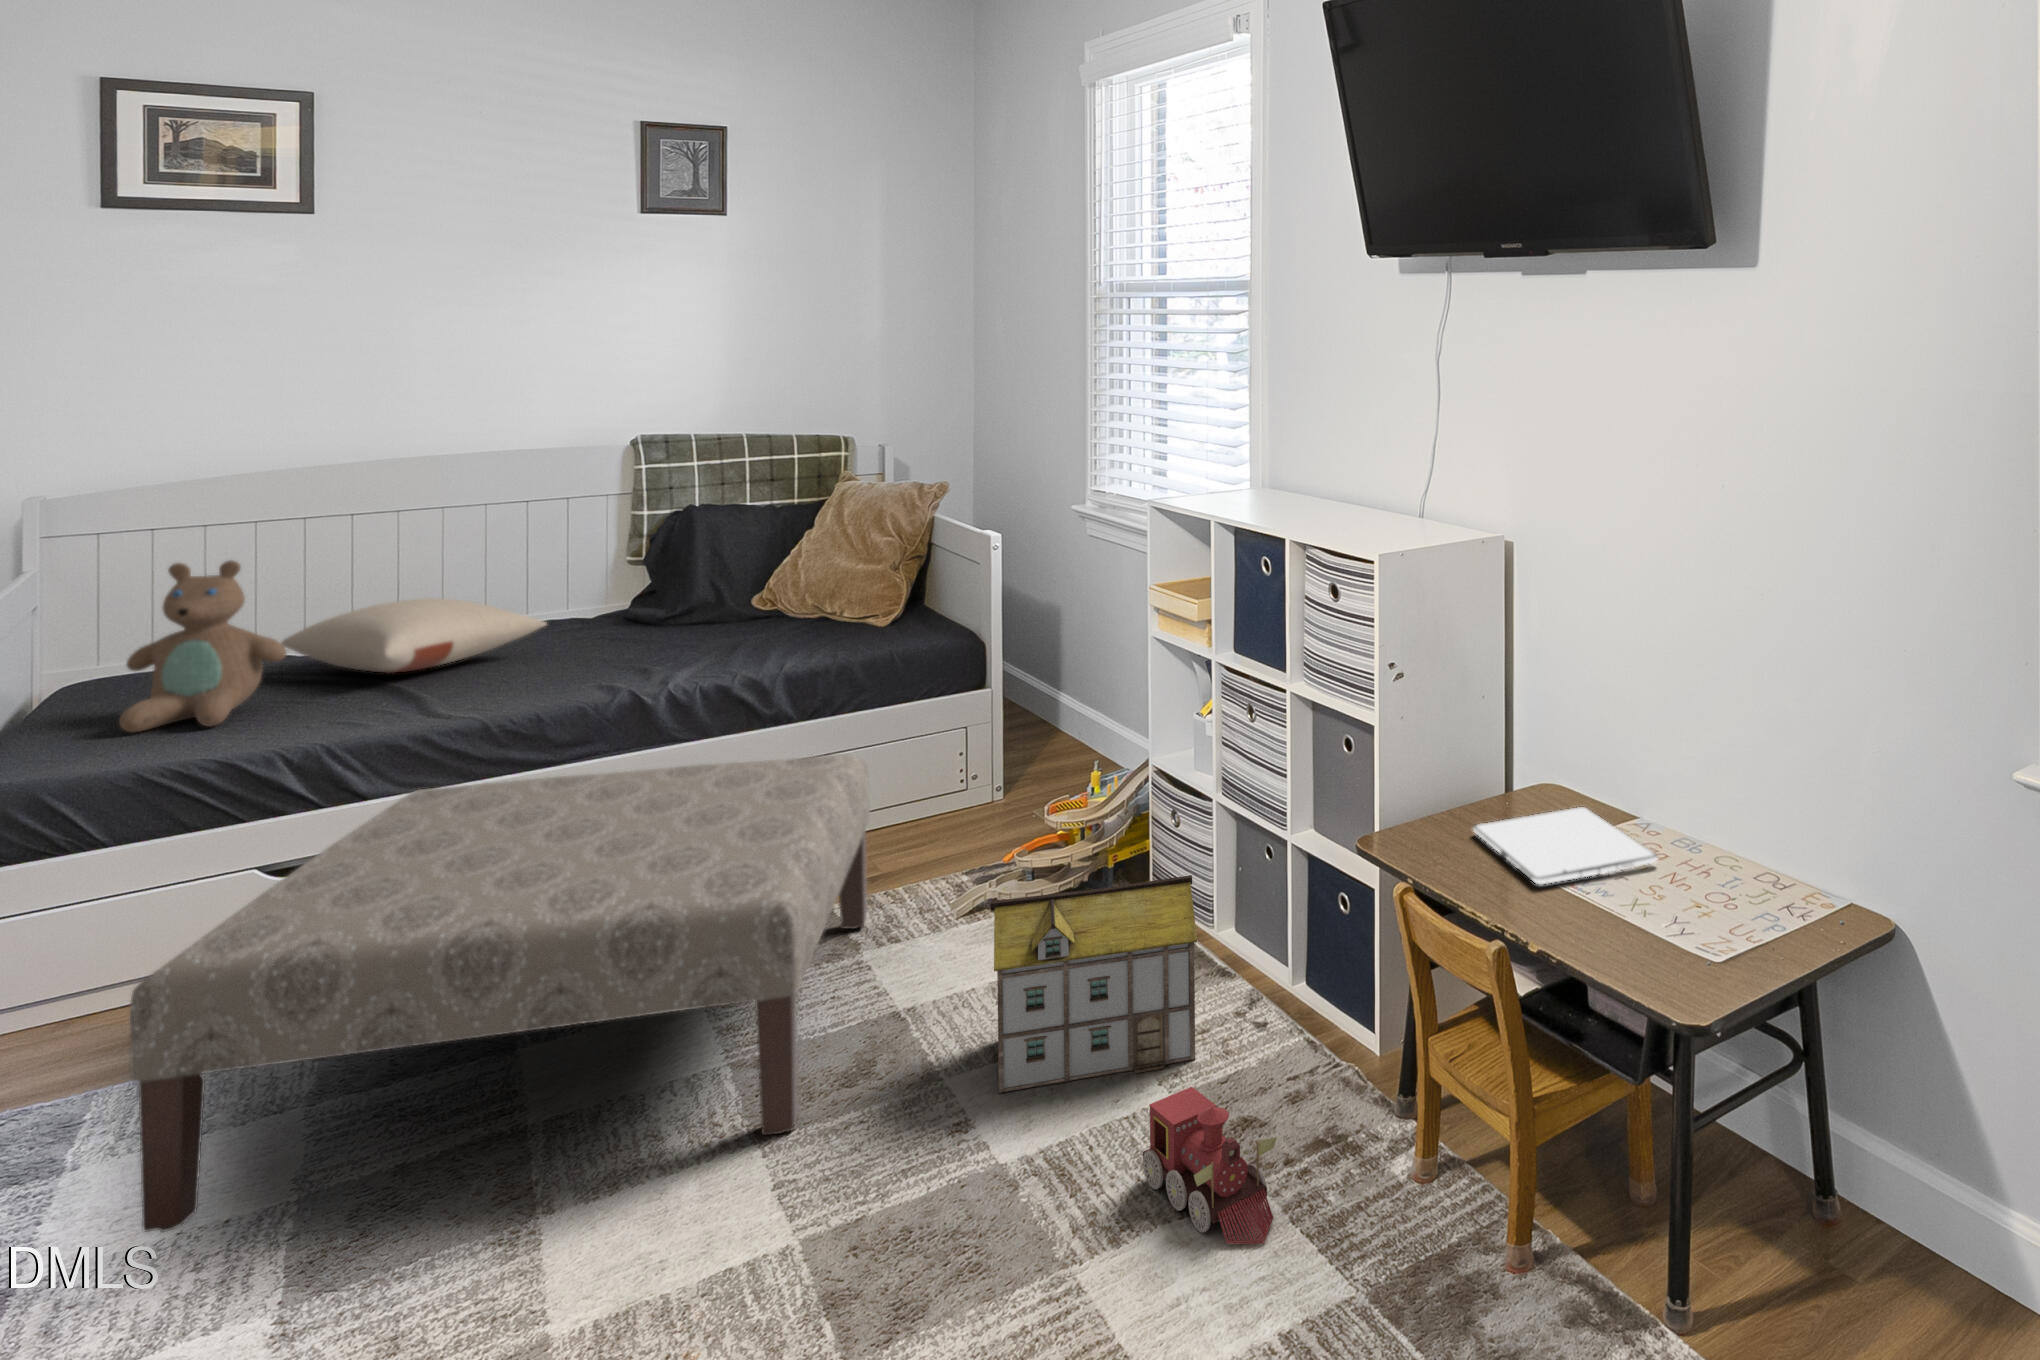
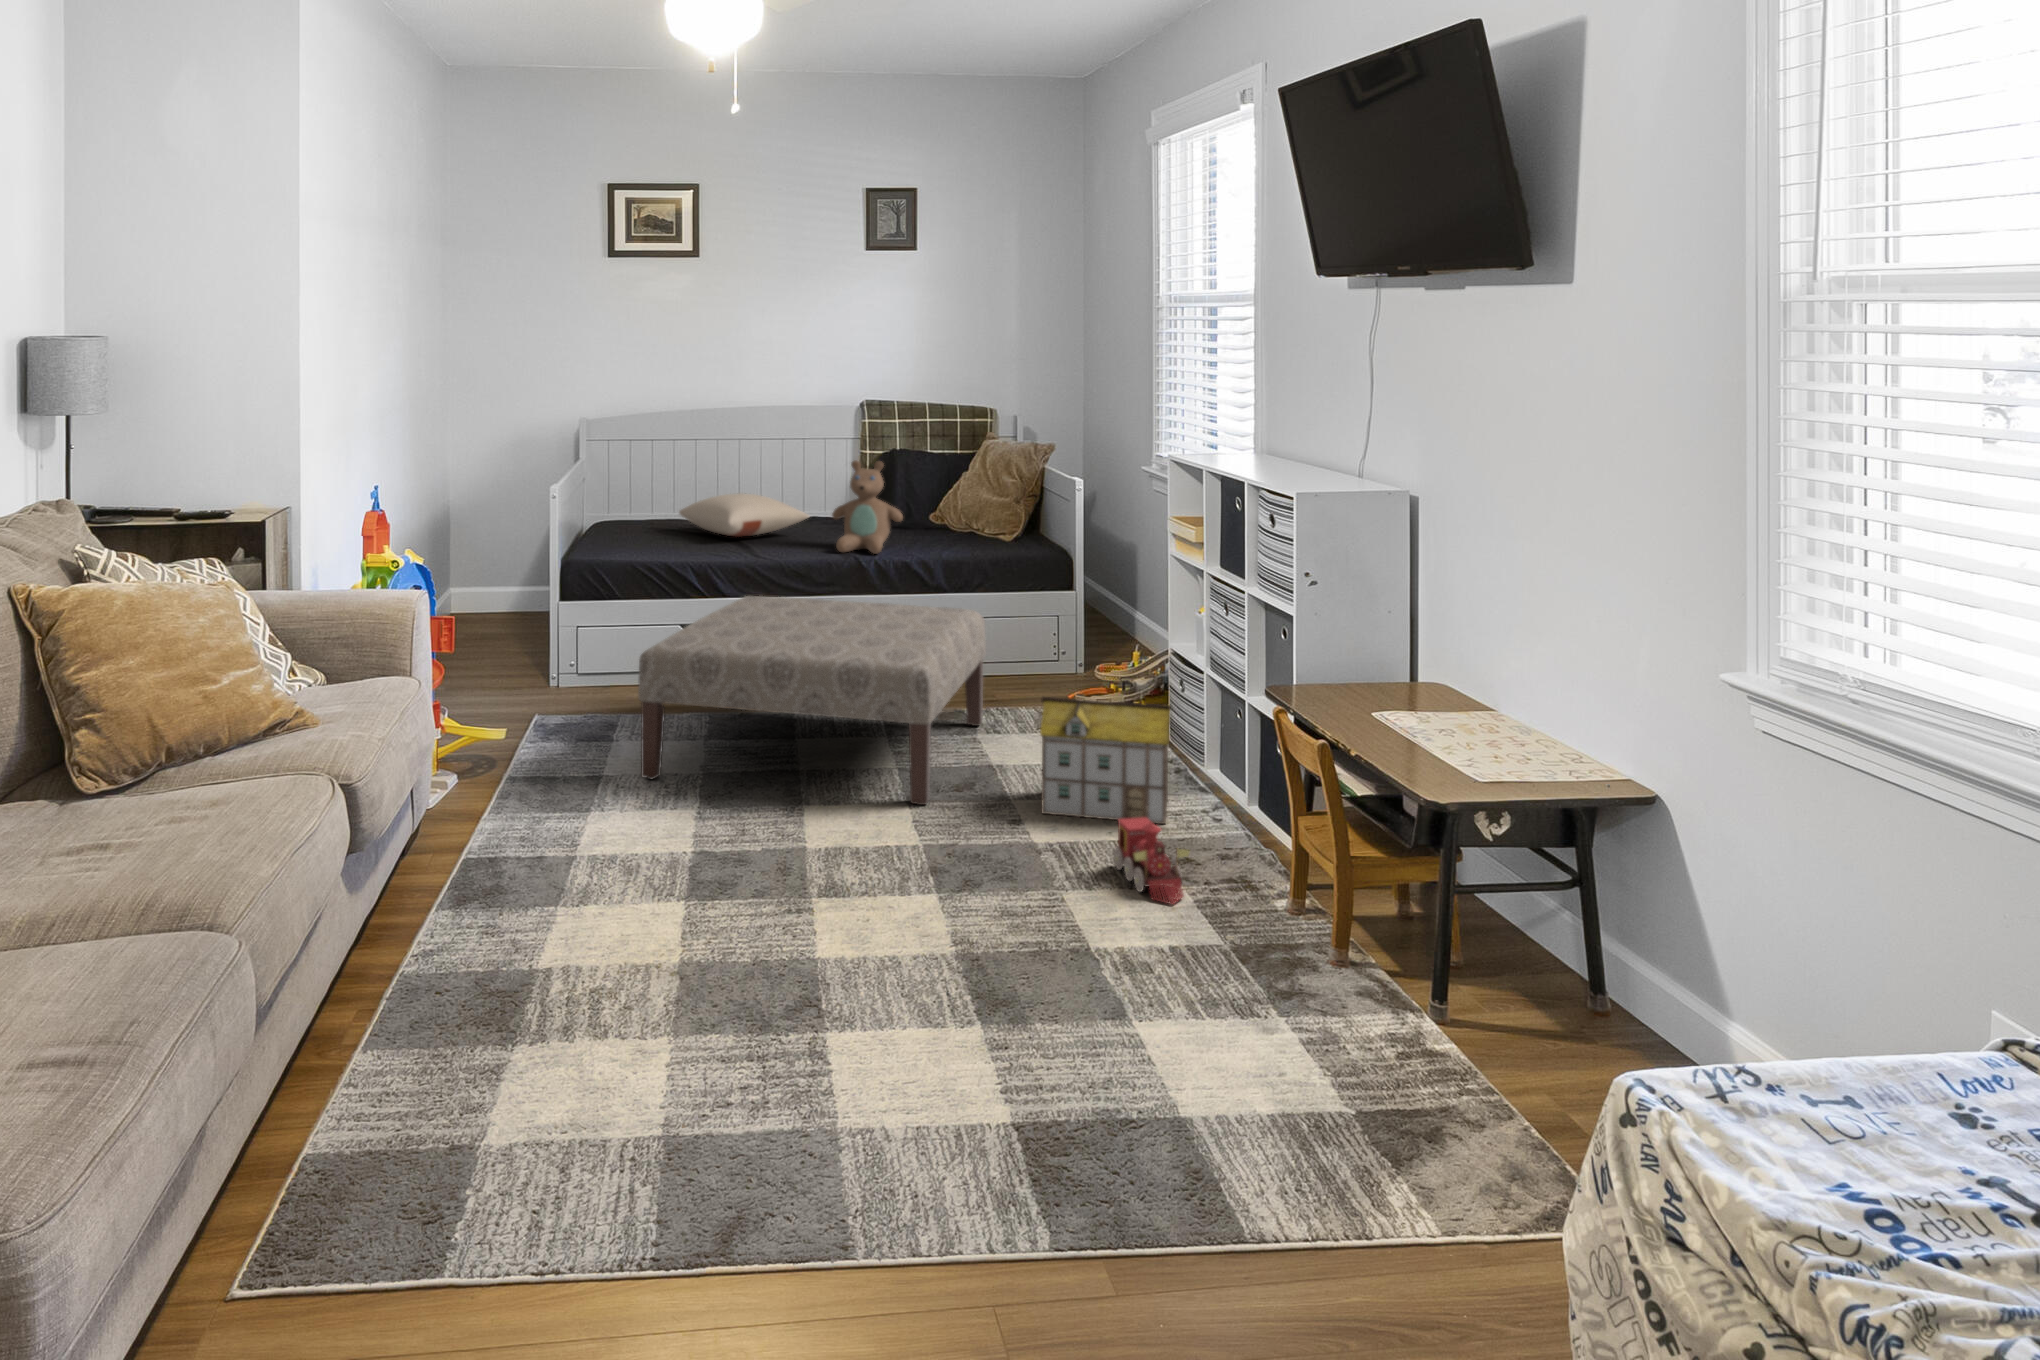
teddy bear: present [119,560,287,732] -> present [832,460,903,554]
tablet: present [1473,807,1658,884] -> none [1349,687,1470,722]

